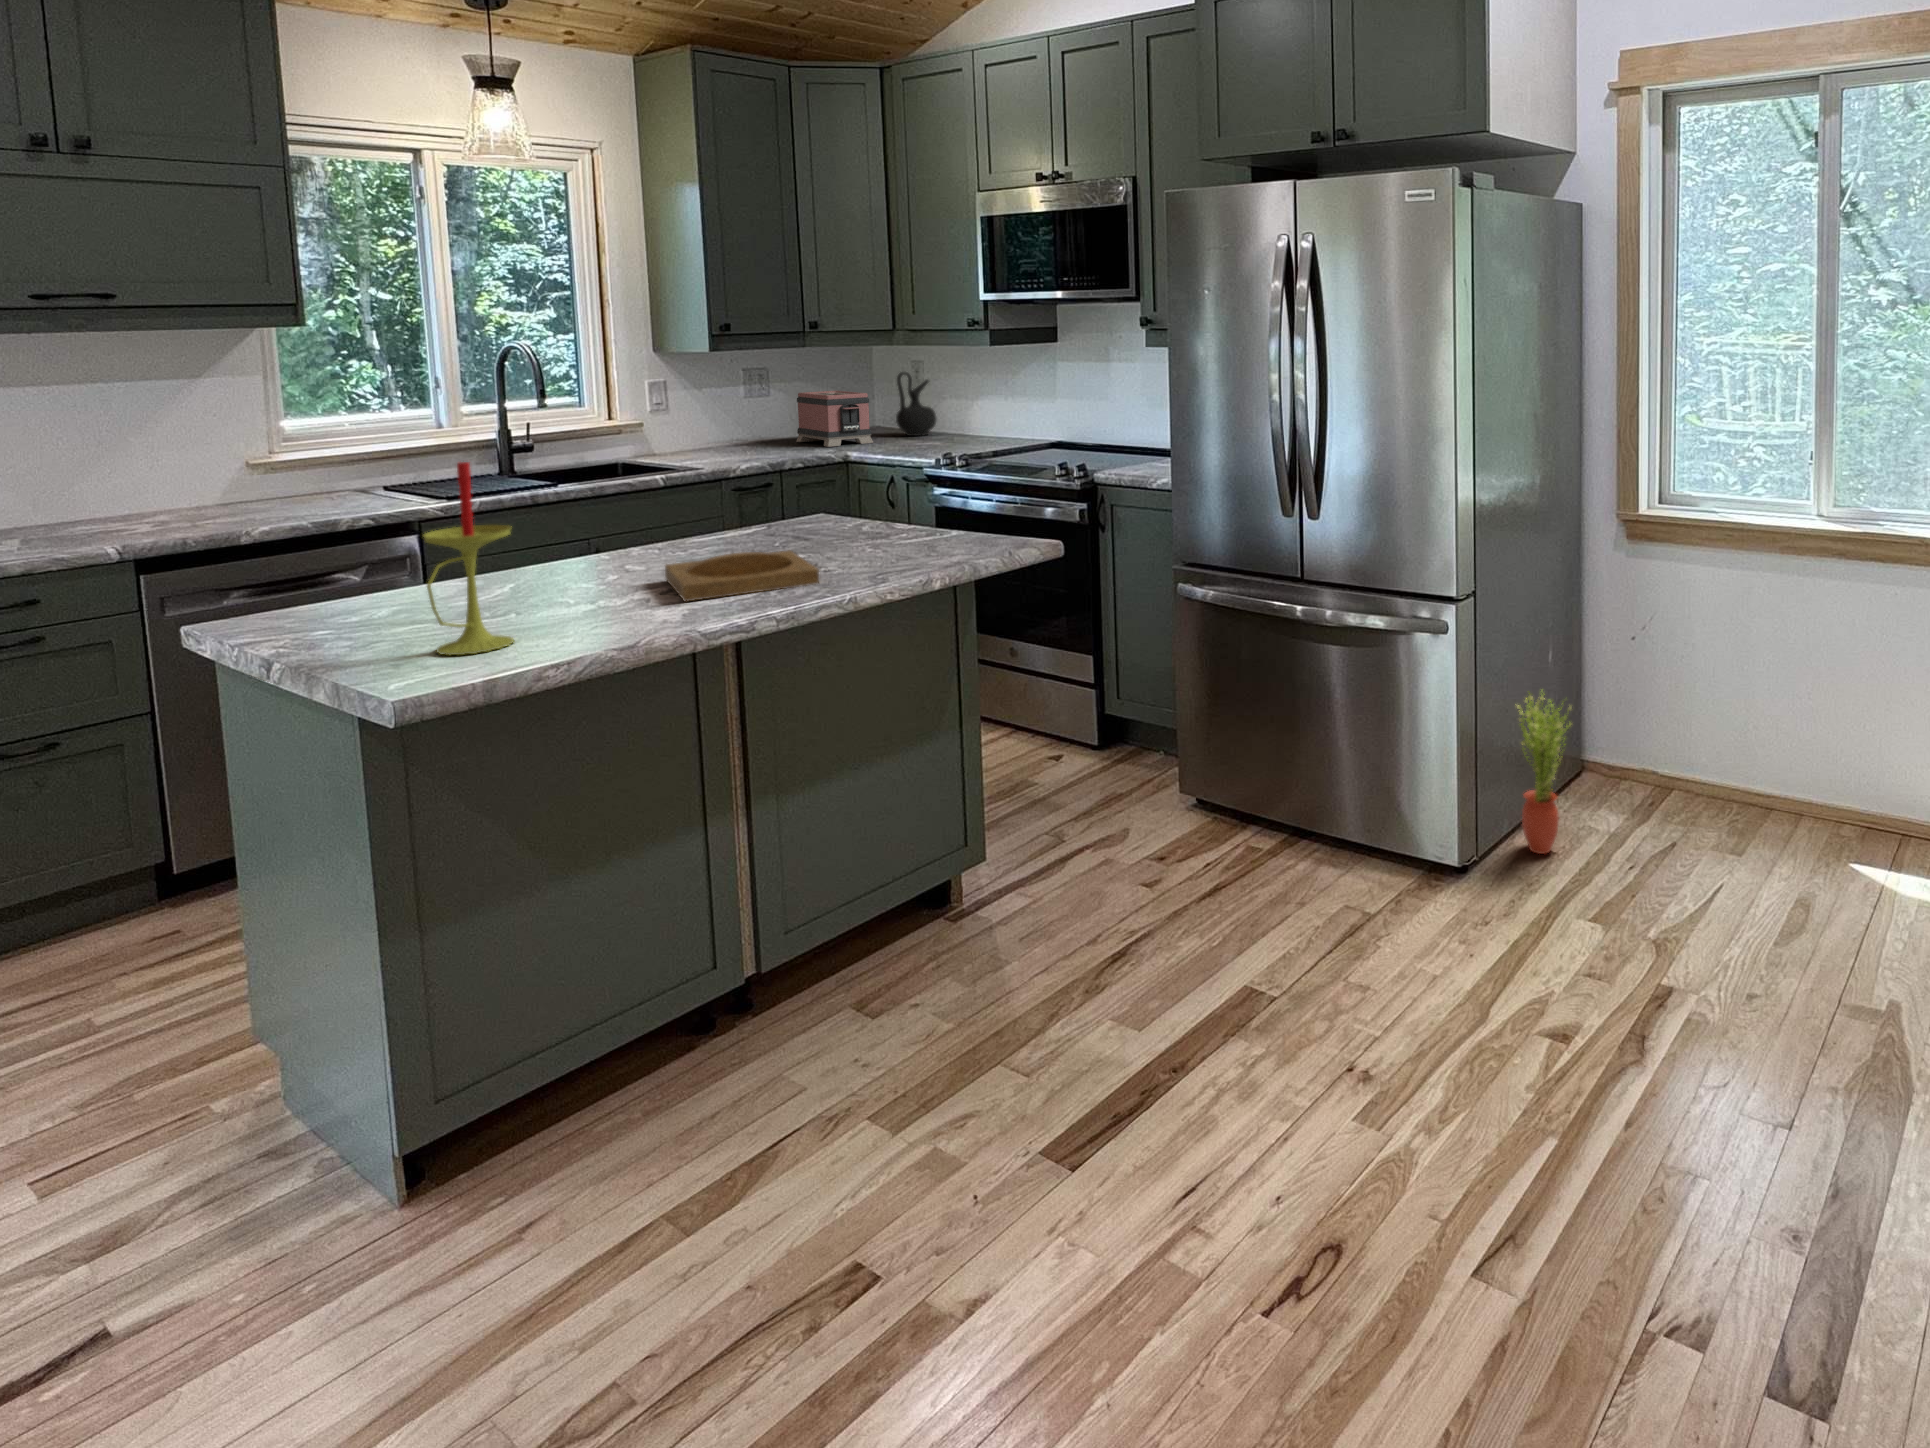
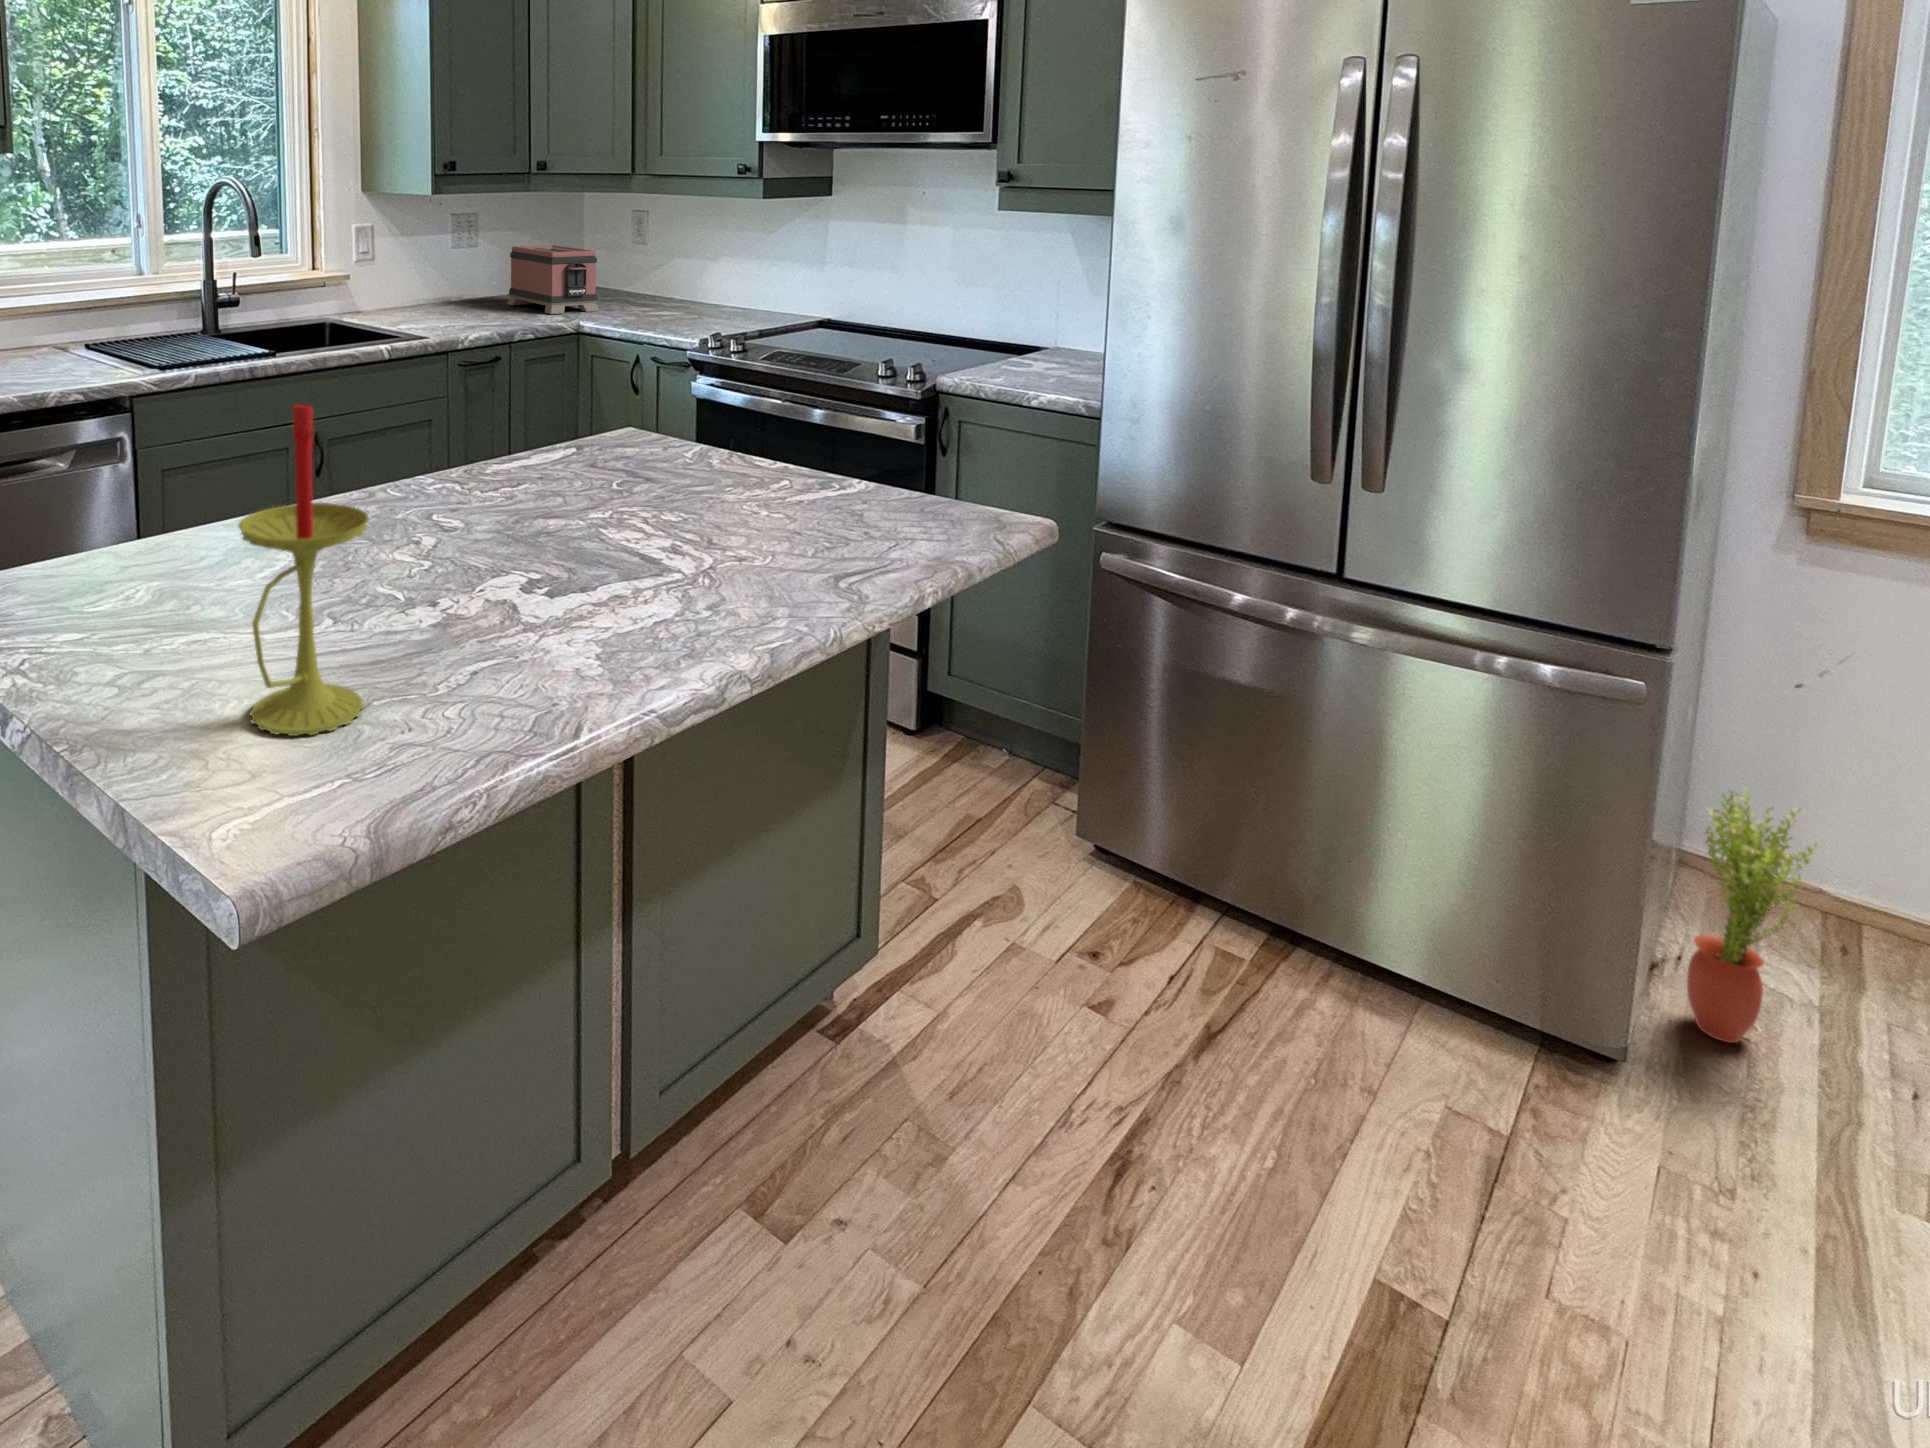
ceramic jug: present [896,372,936,436] -> none [619,225,665,303]
tray: present [665,551,819,601] -> none [511,517,758,619]

